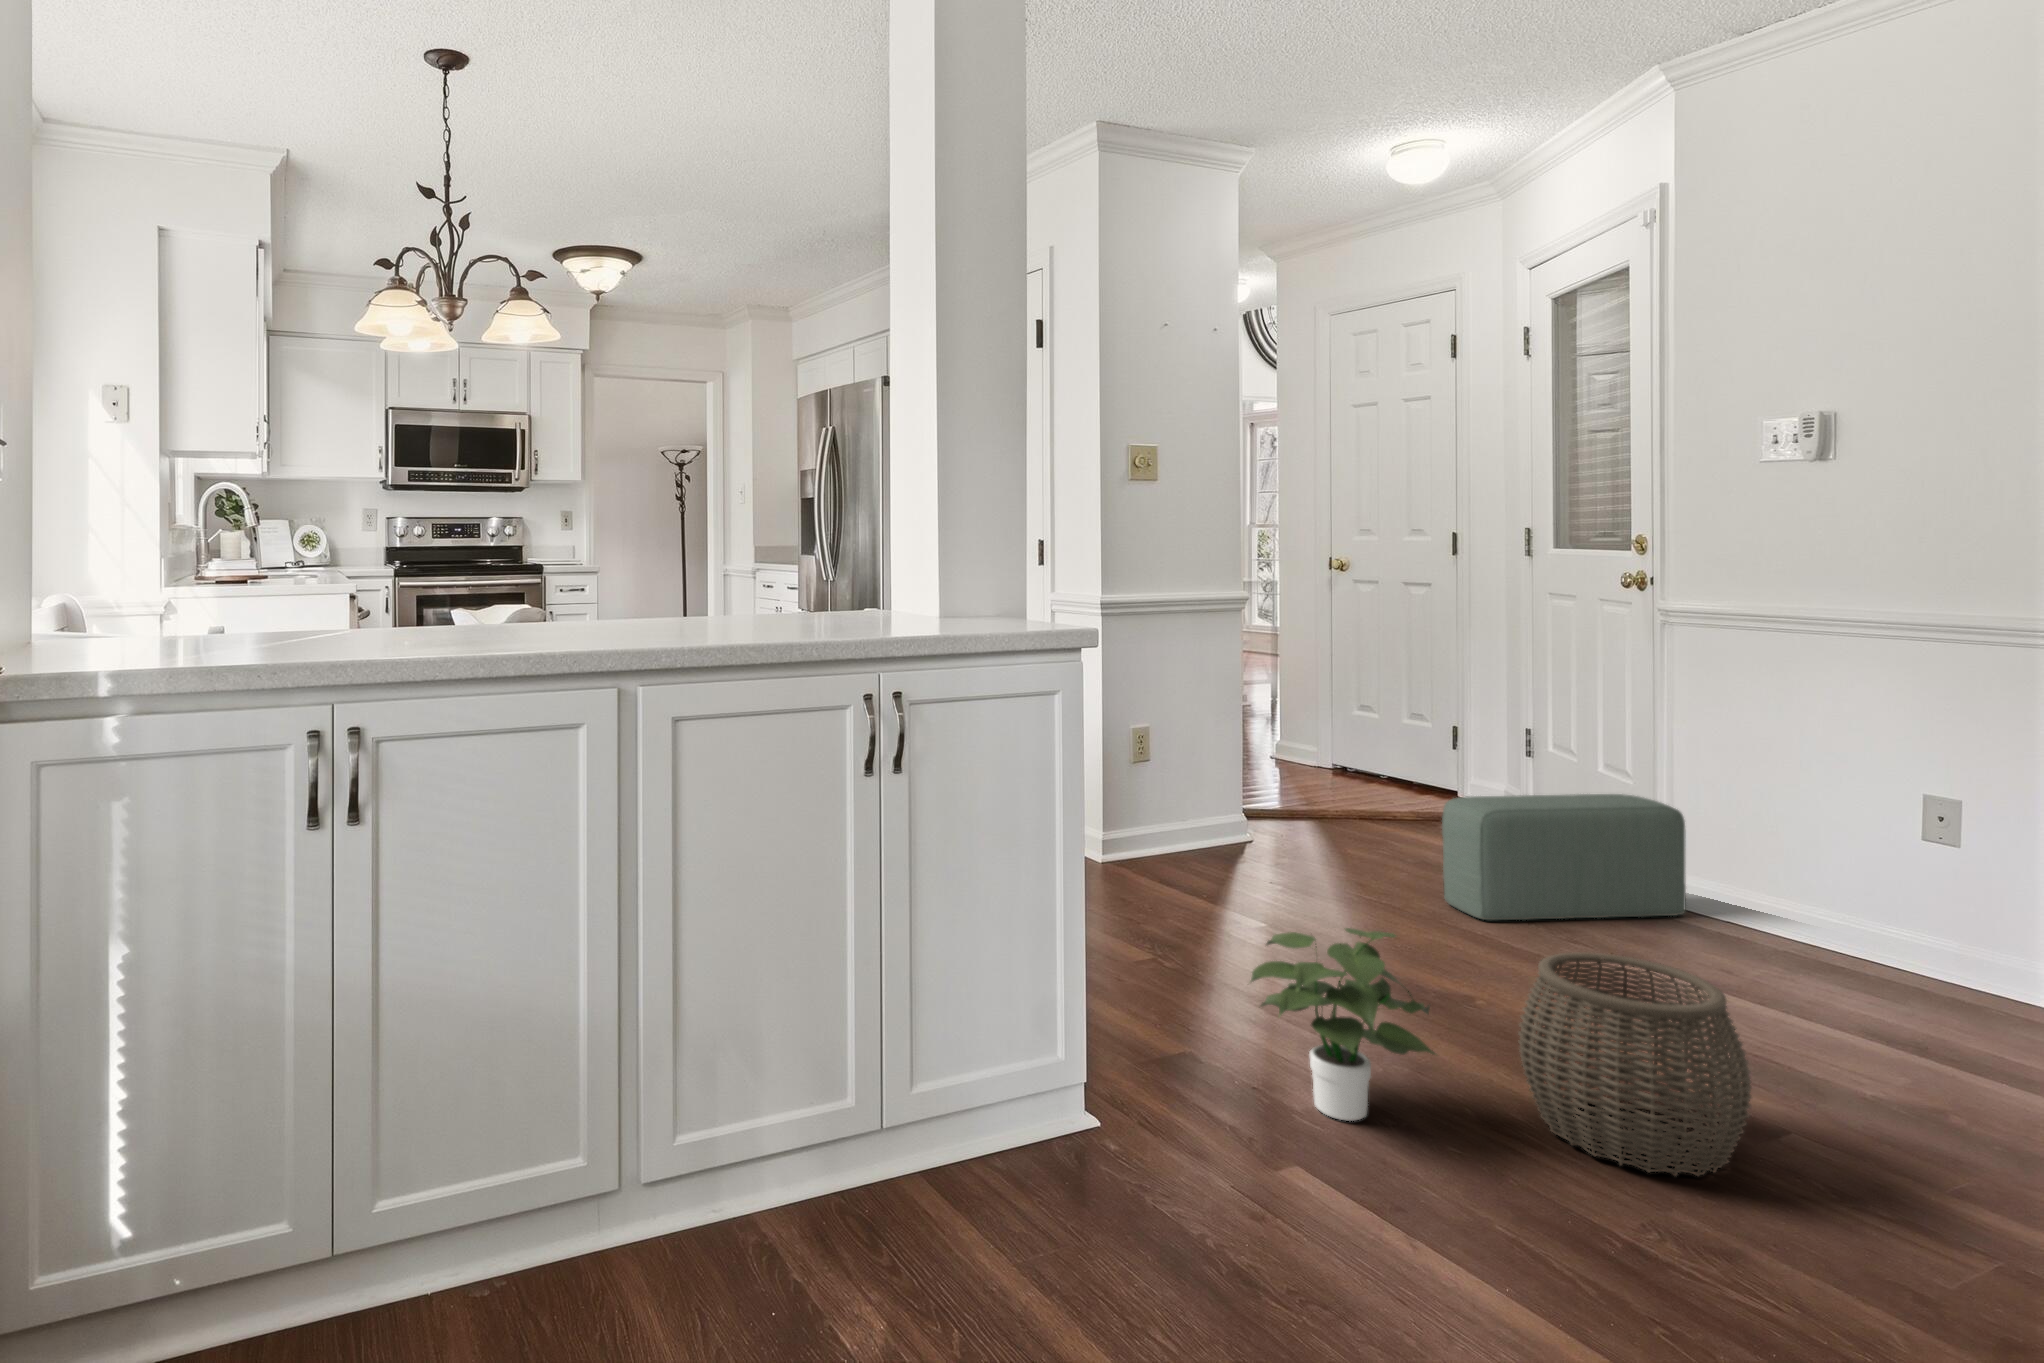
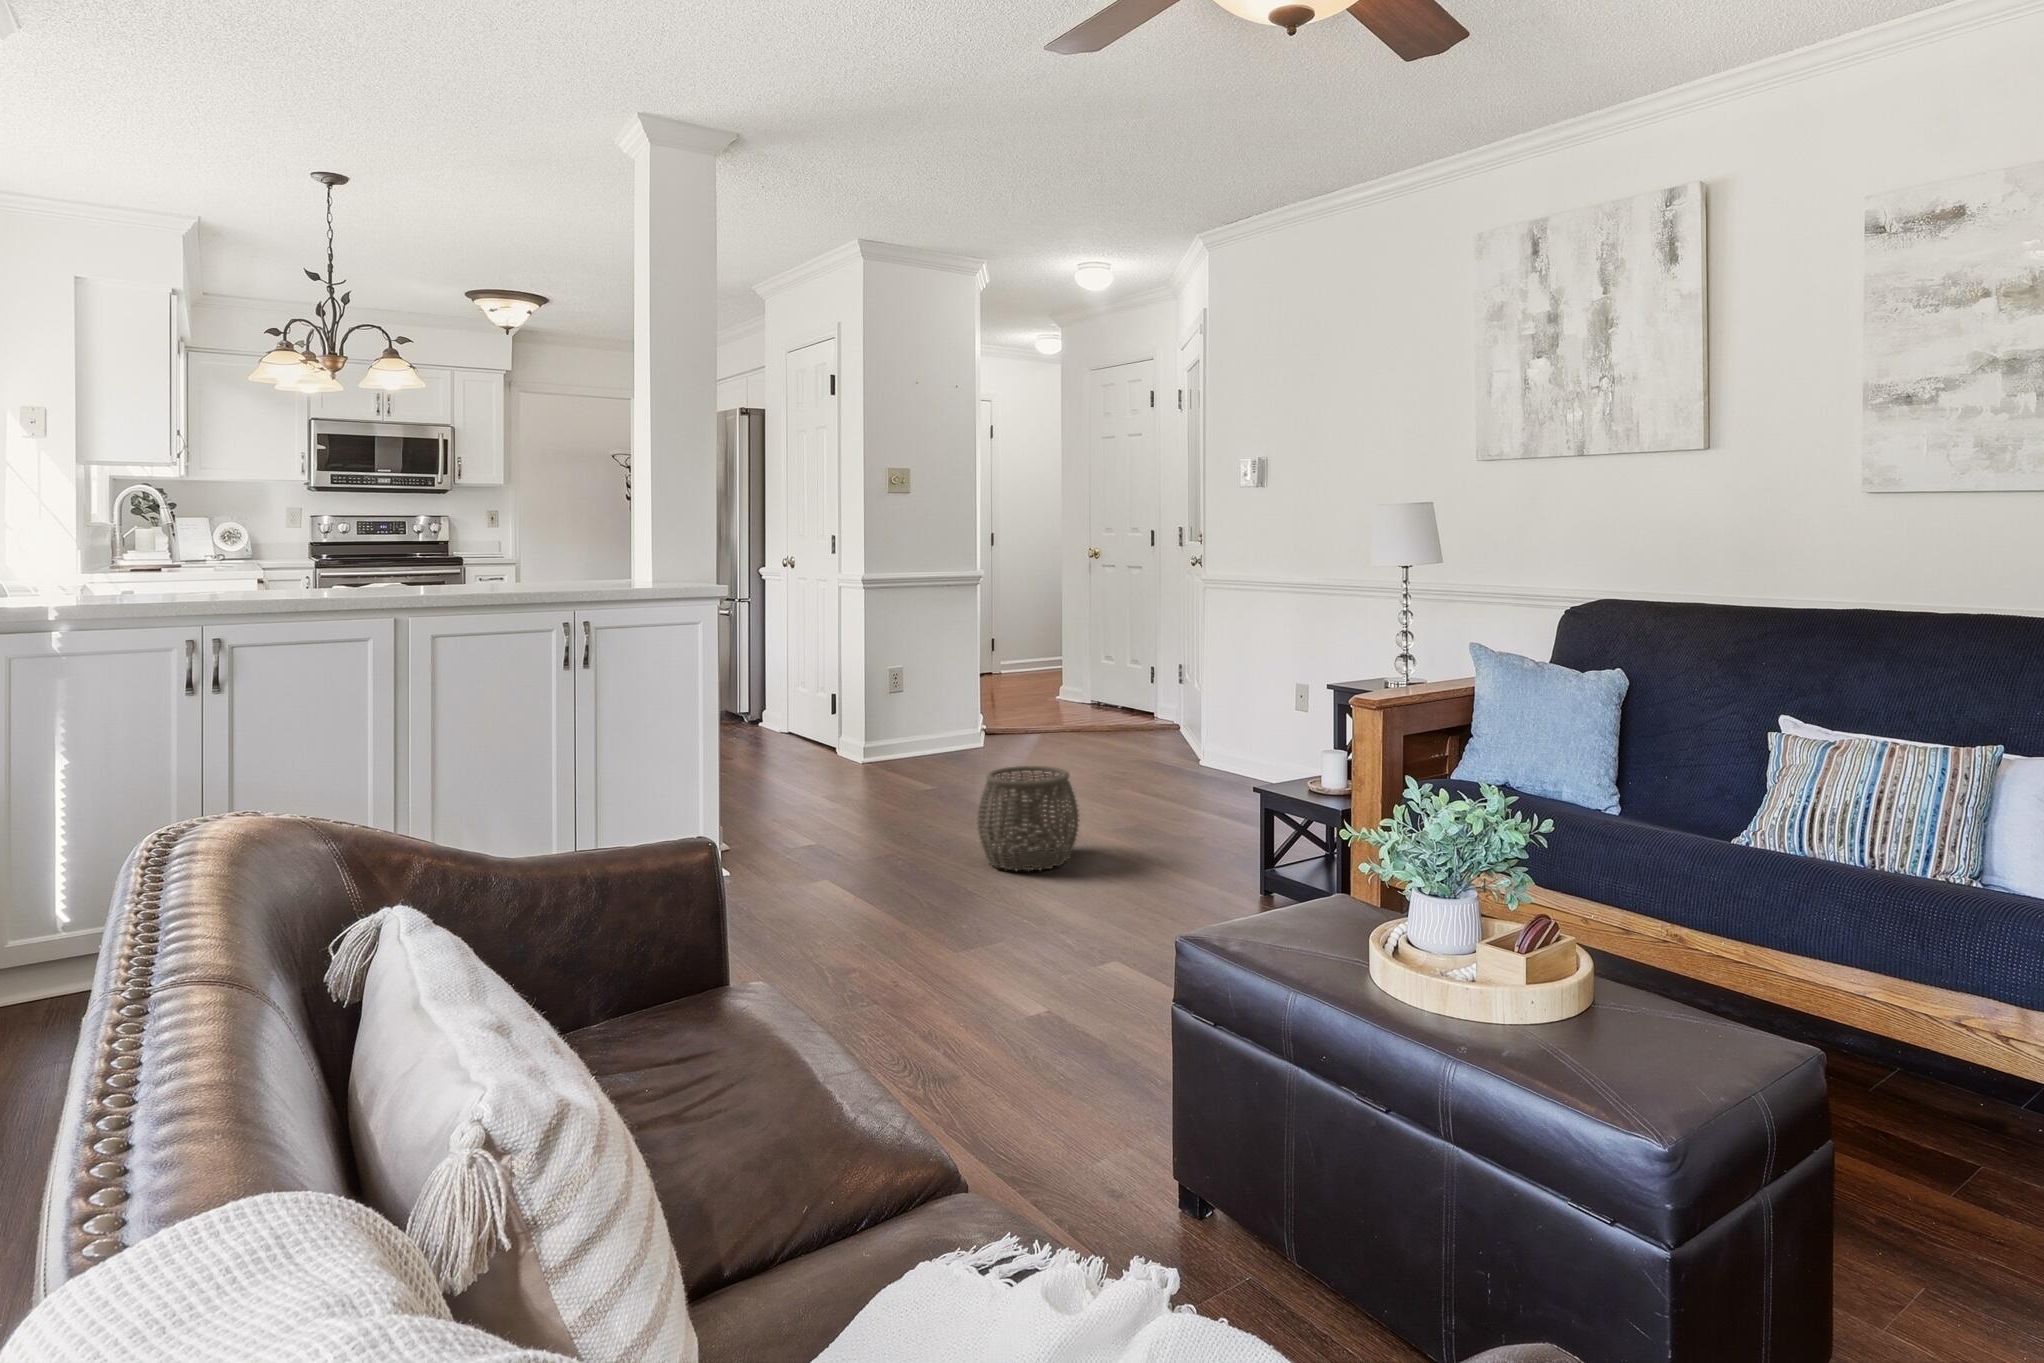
pouf: present [1442,794,1686,920] -> none [1073,698,1214,780]
potted plant: present [1251,928,1436,1121] -> none [836,759,935,865]

